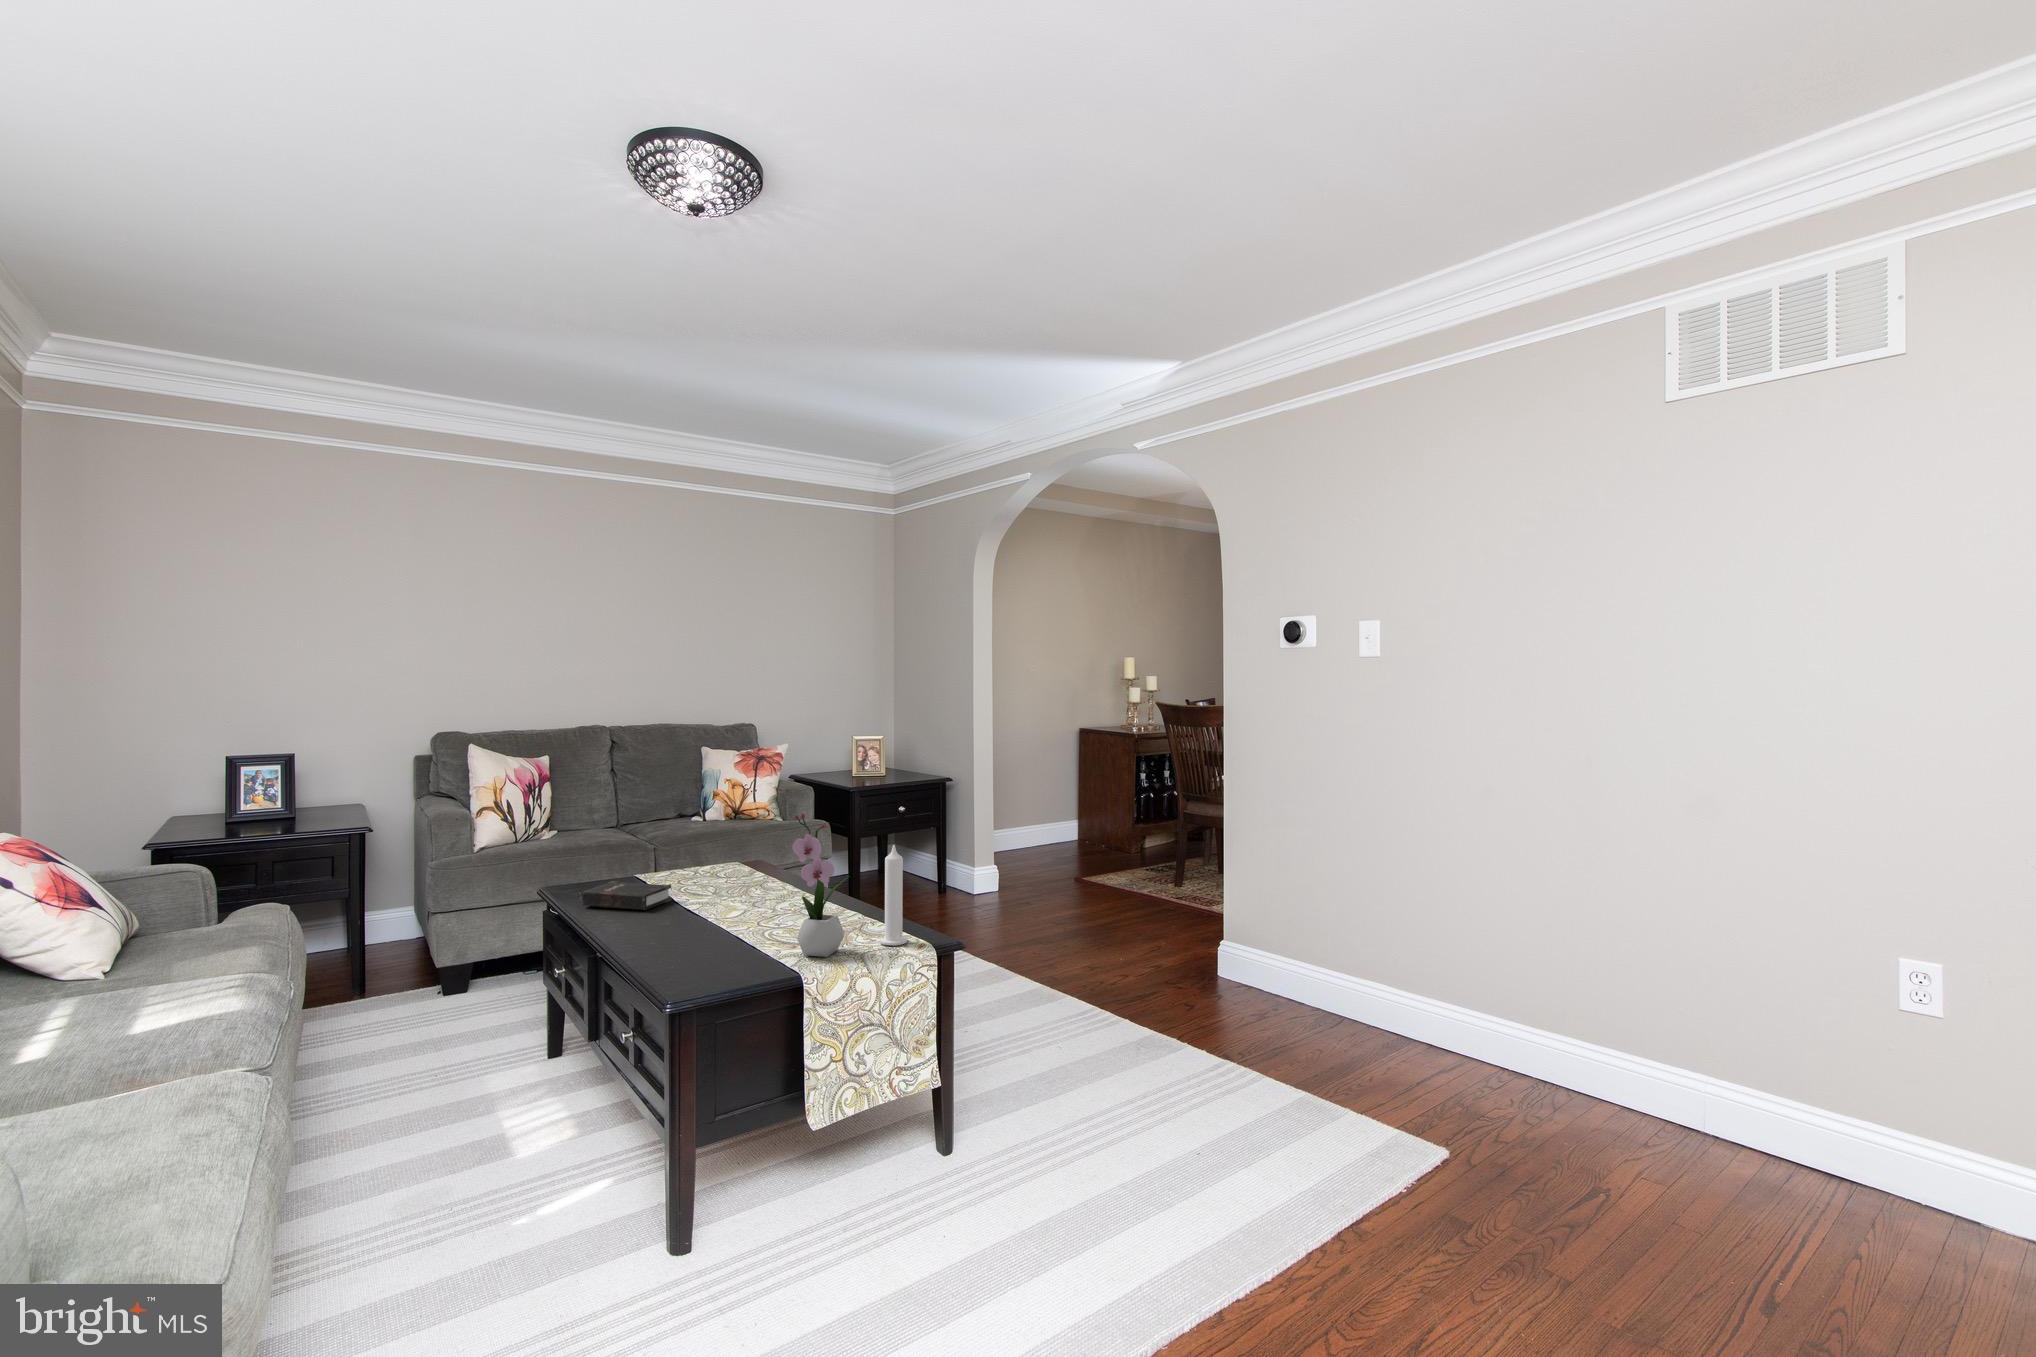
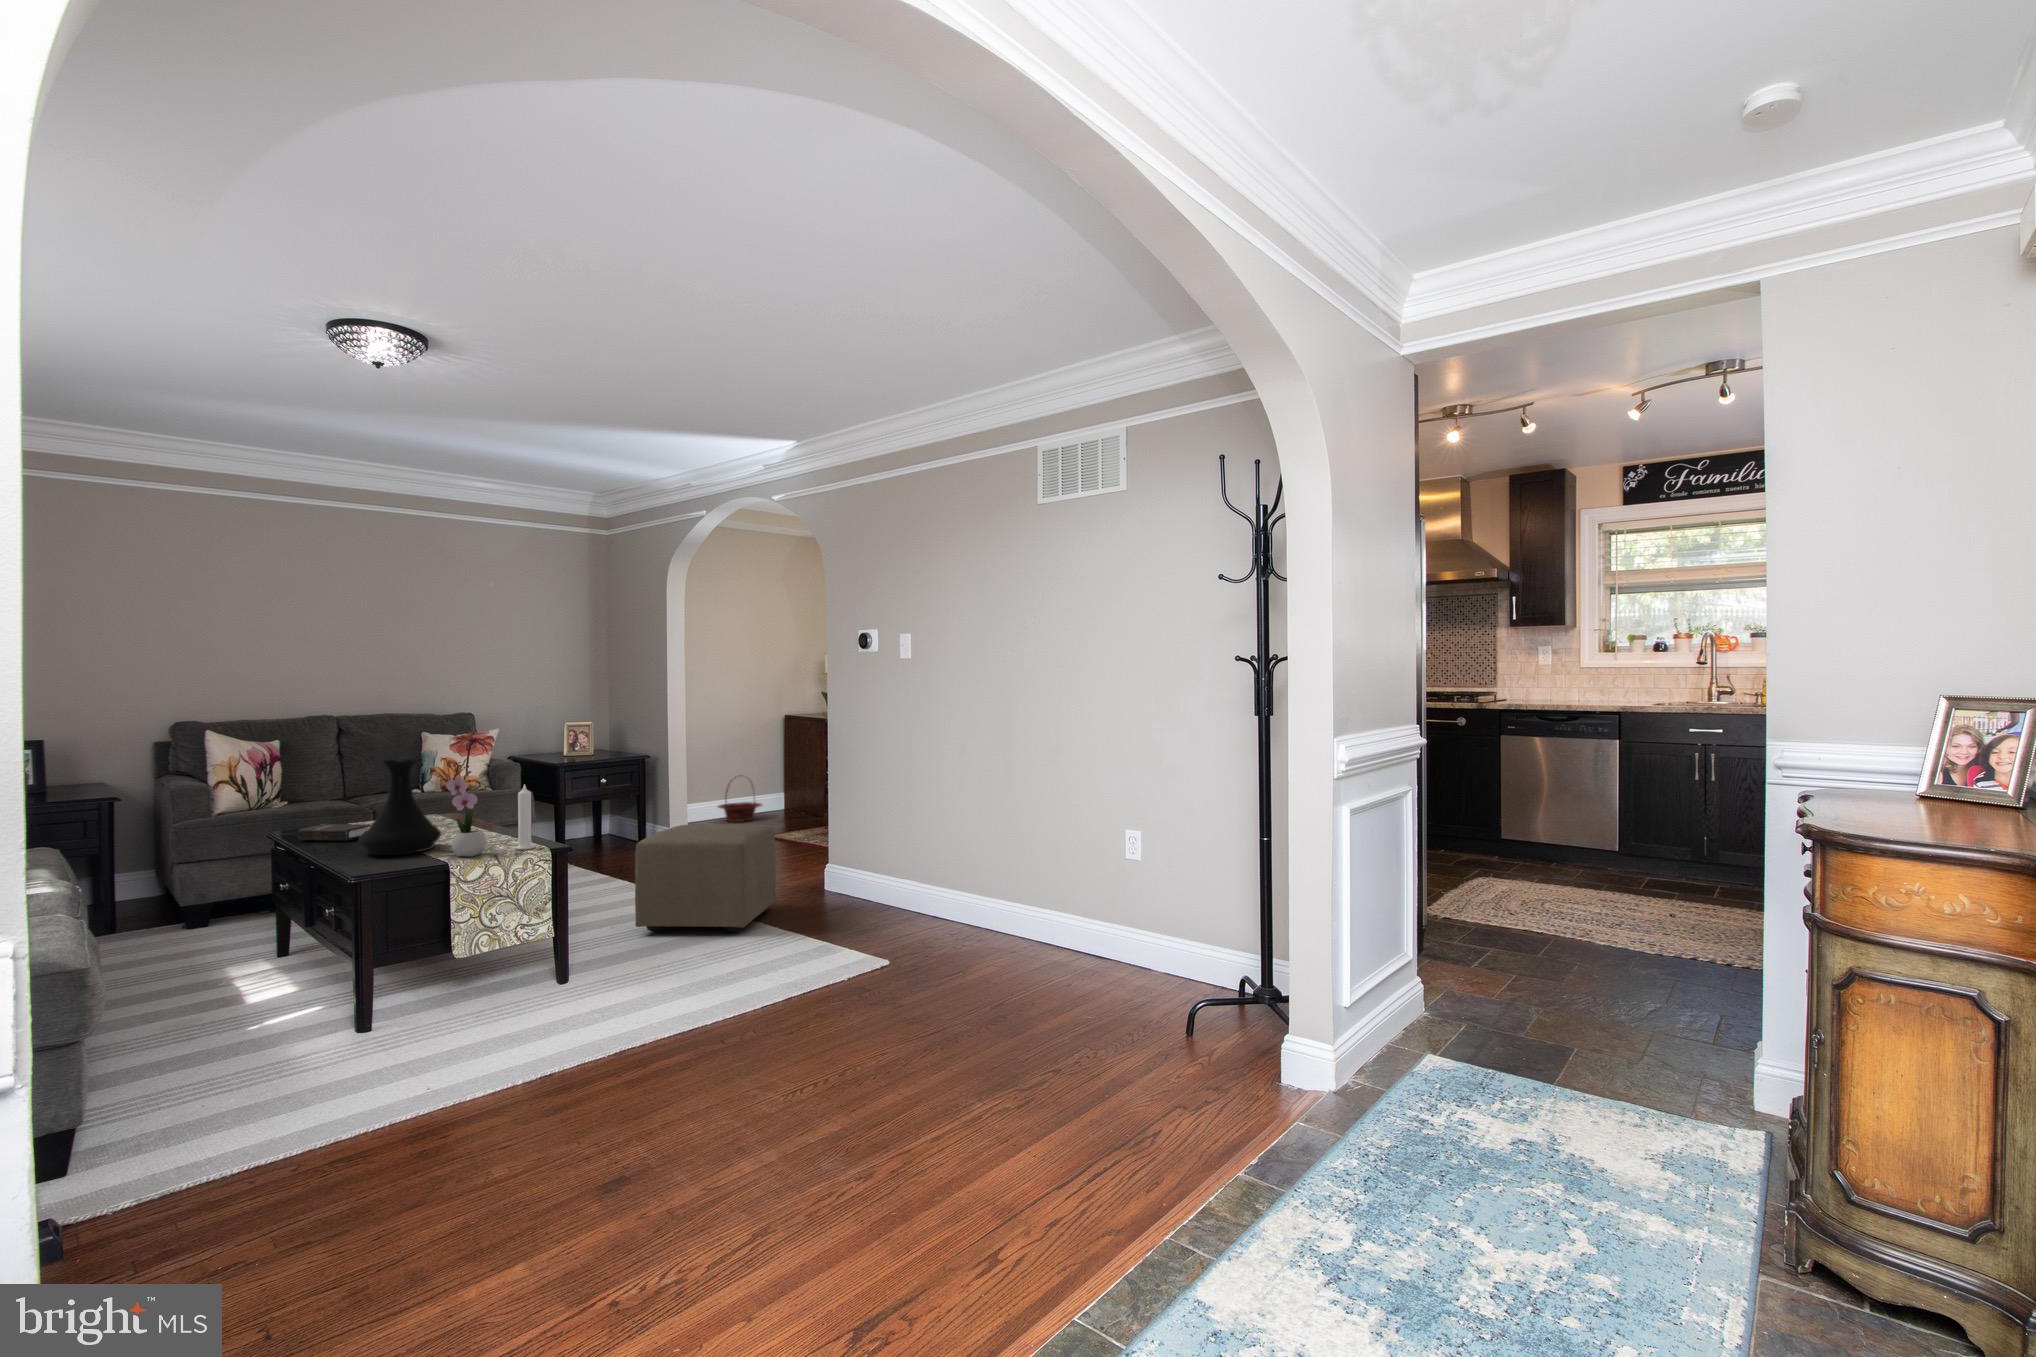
vase: none [665,800,774,947] -> present [359,759,441,855]
basket: none [1013,803,1067,859] -> present [718,777,762,822]
ottoman: none [1007,888,1177,1059] -> present [635,824,776,933]

